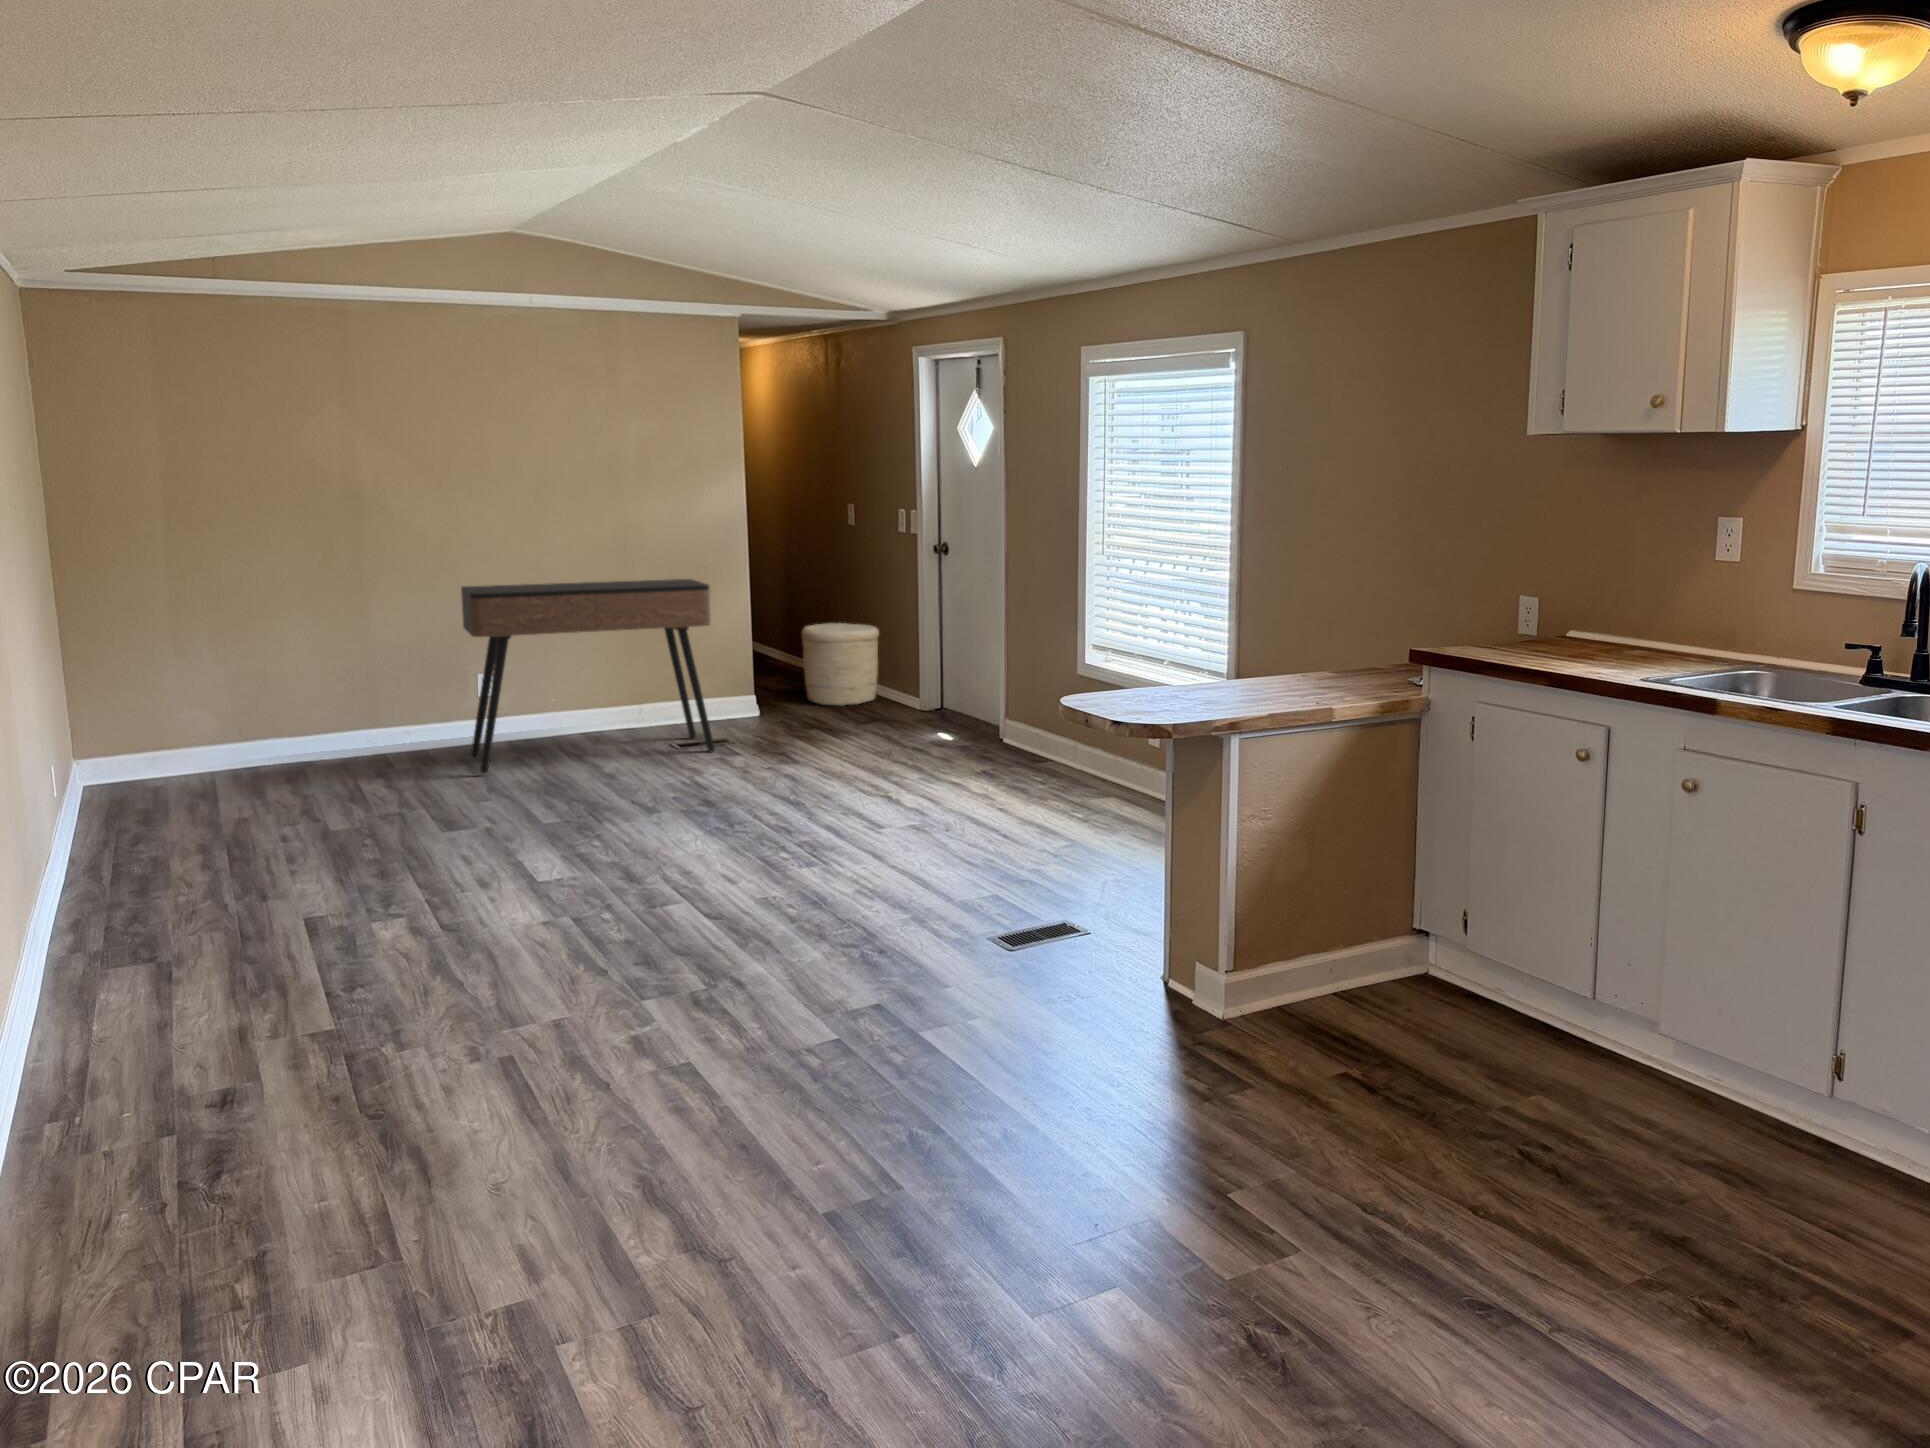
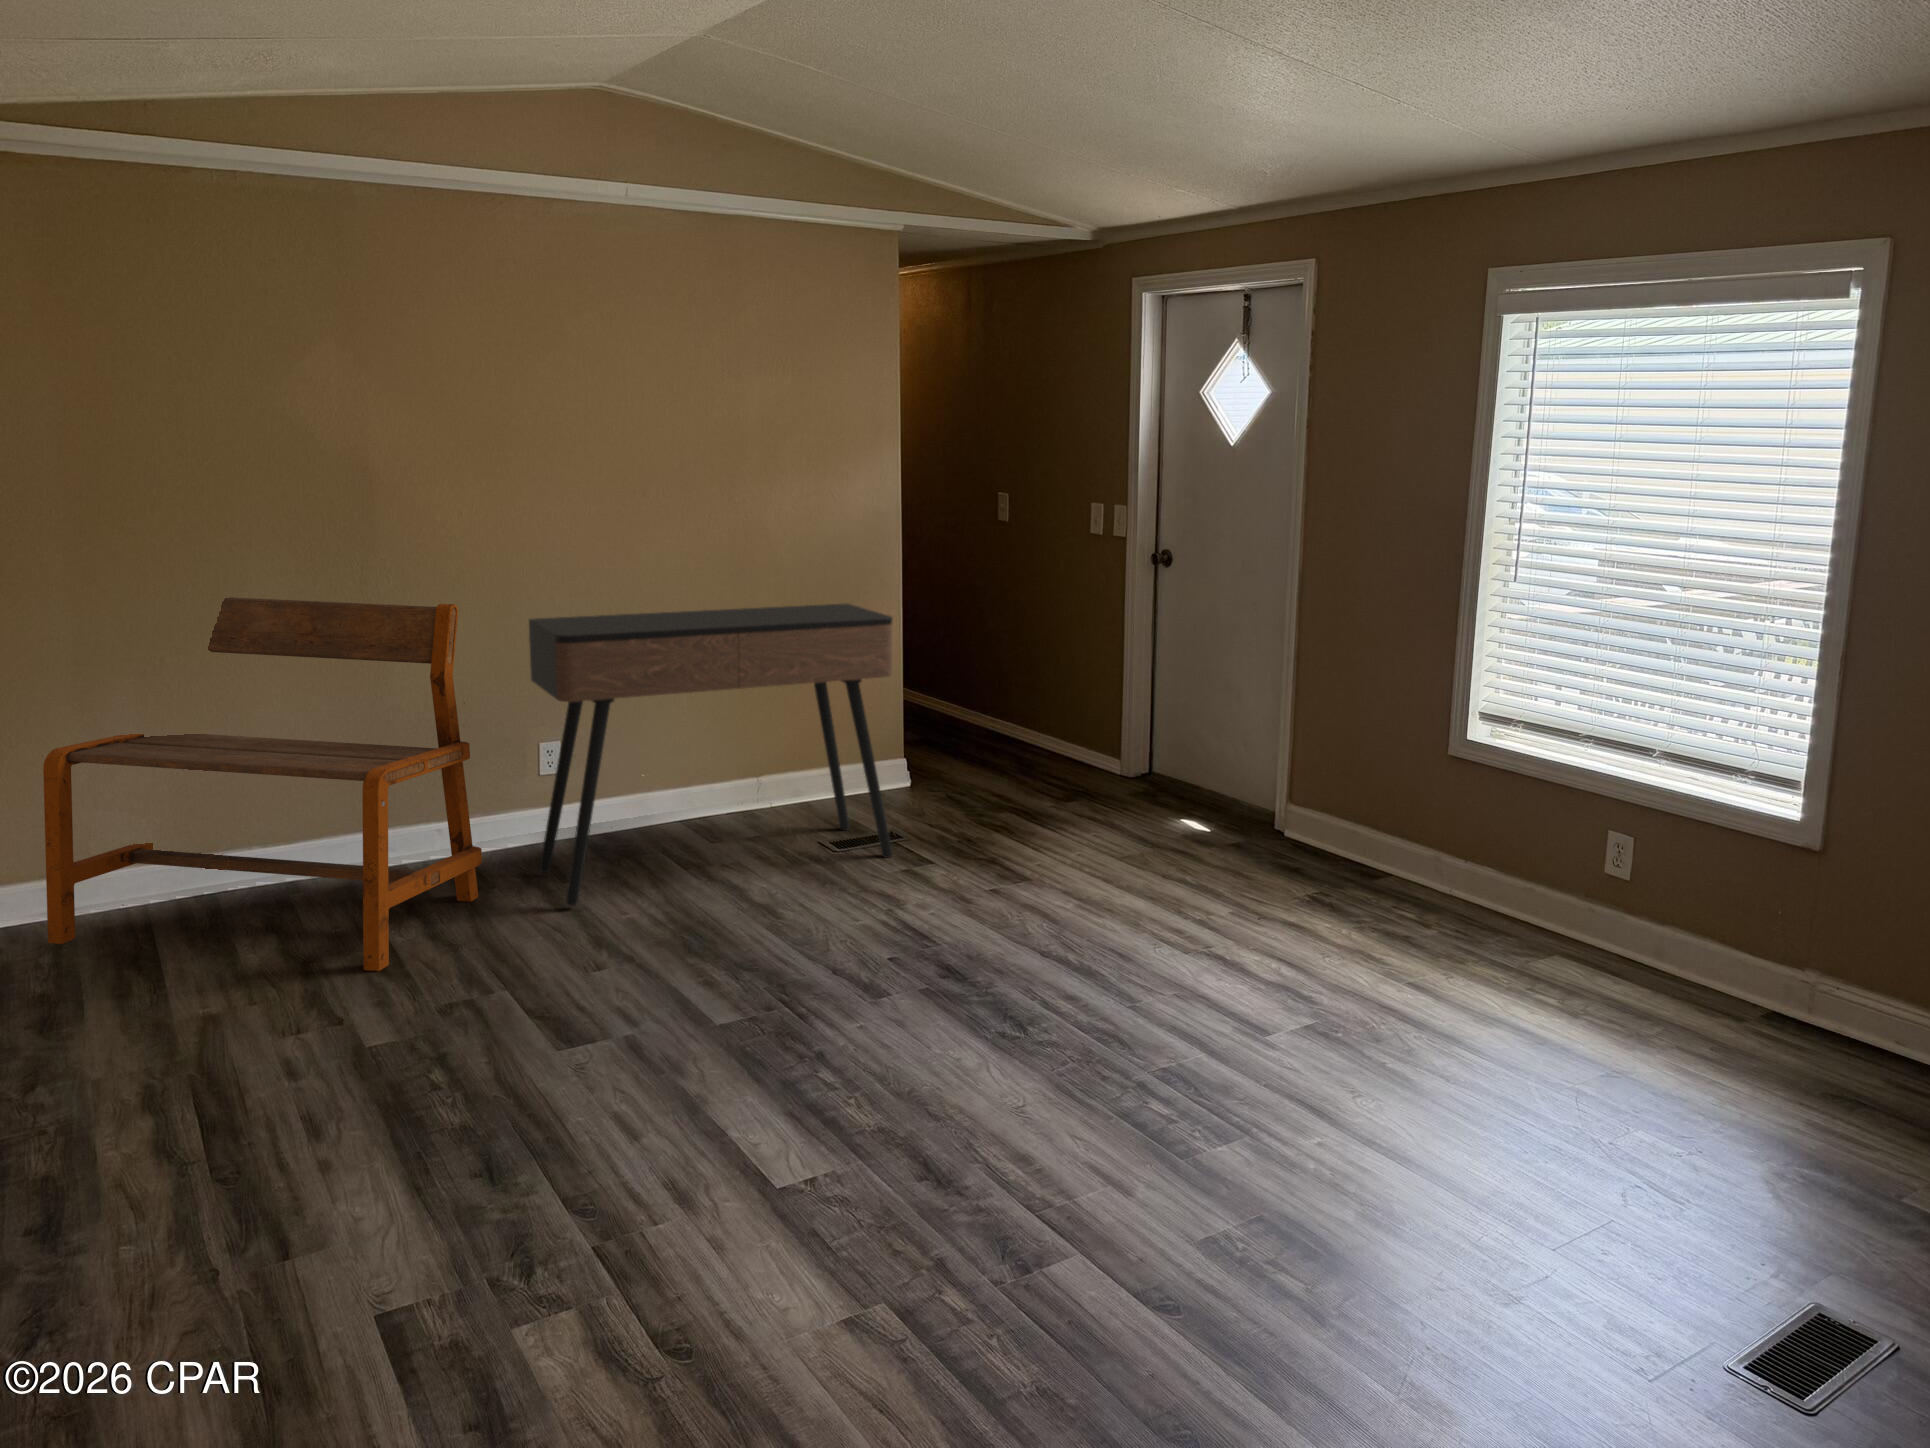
bench: none [149,570,427,802] -> present [43,597,482,971]
woven basket: present [802,623,879,706] -> none [953,652,1057,767]

